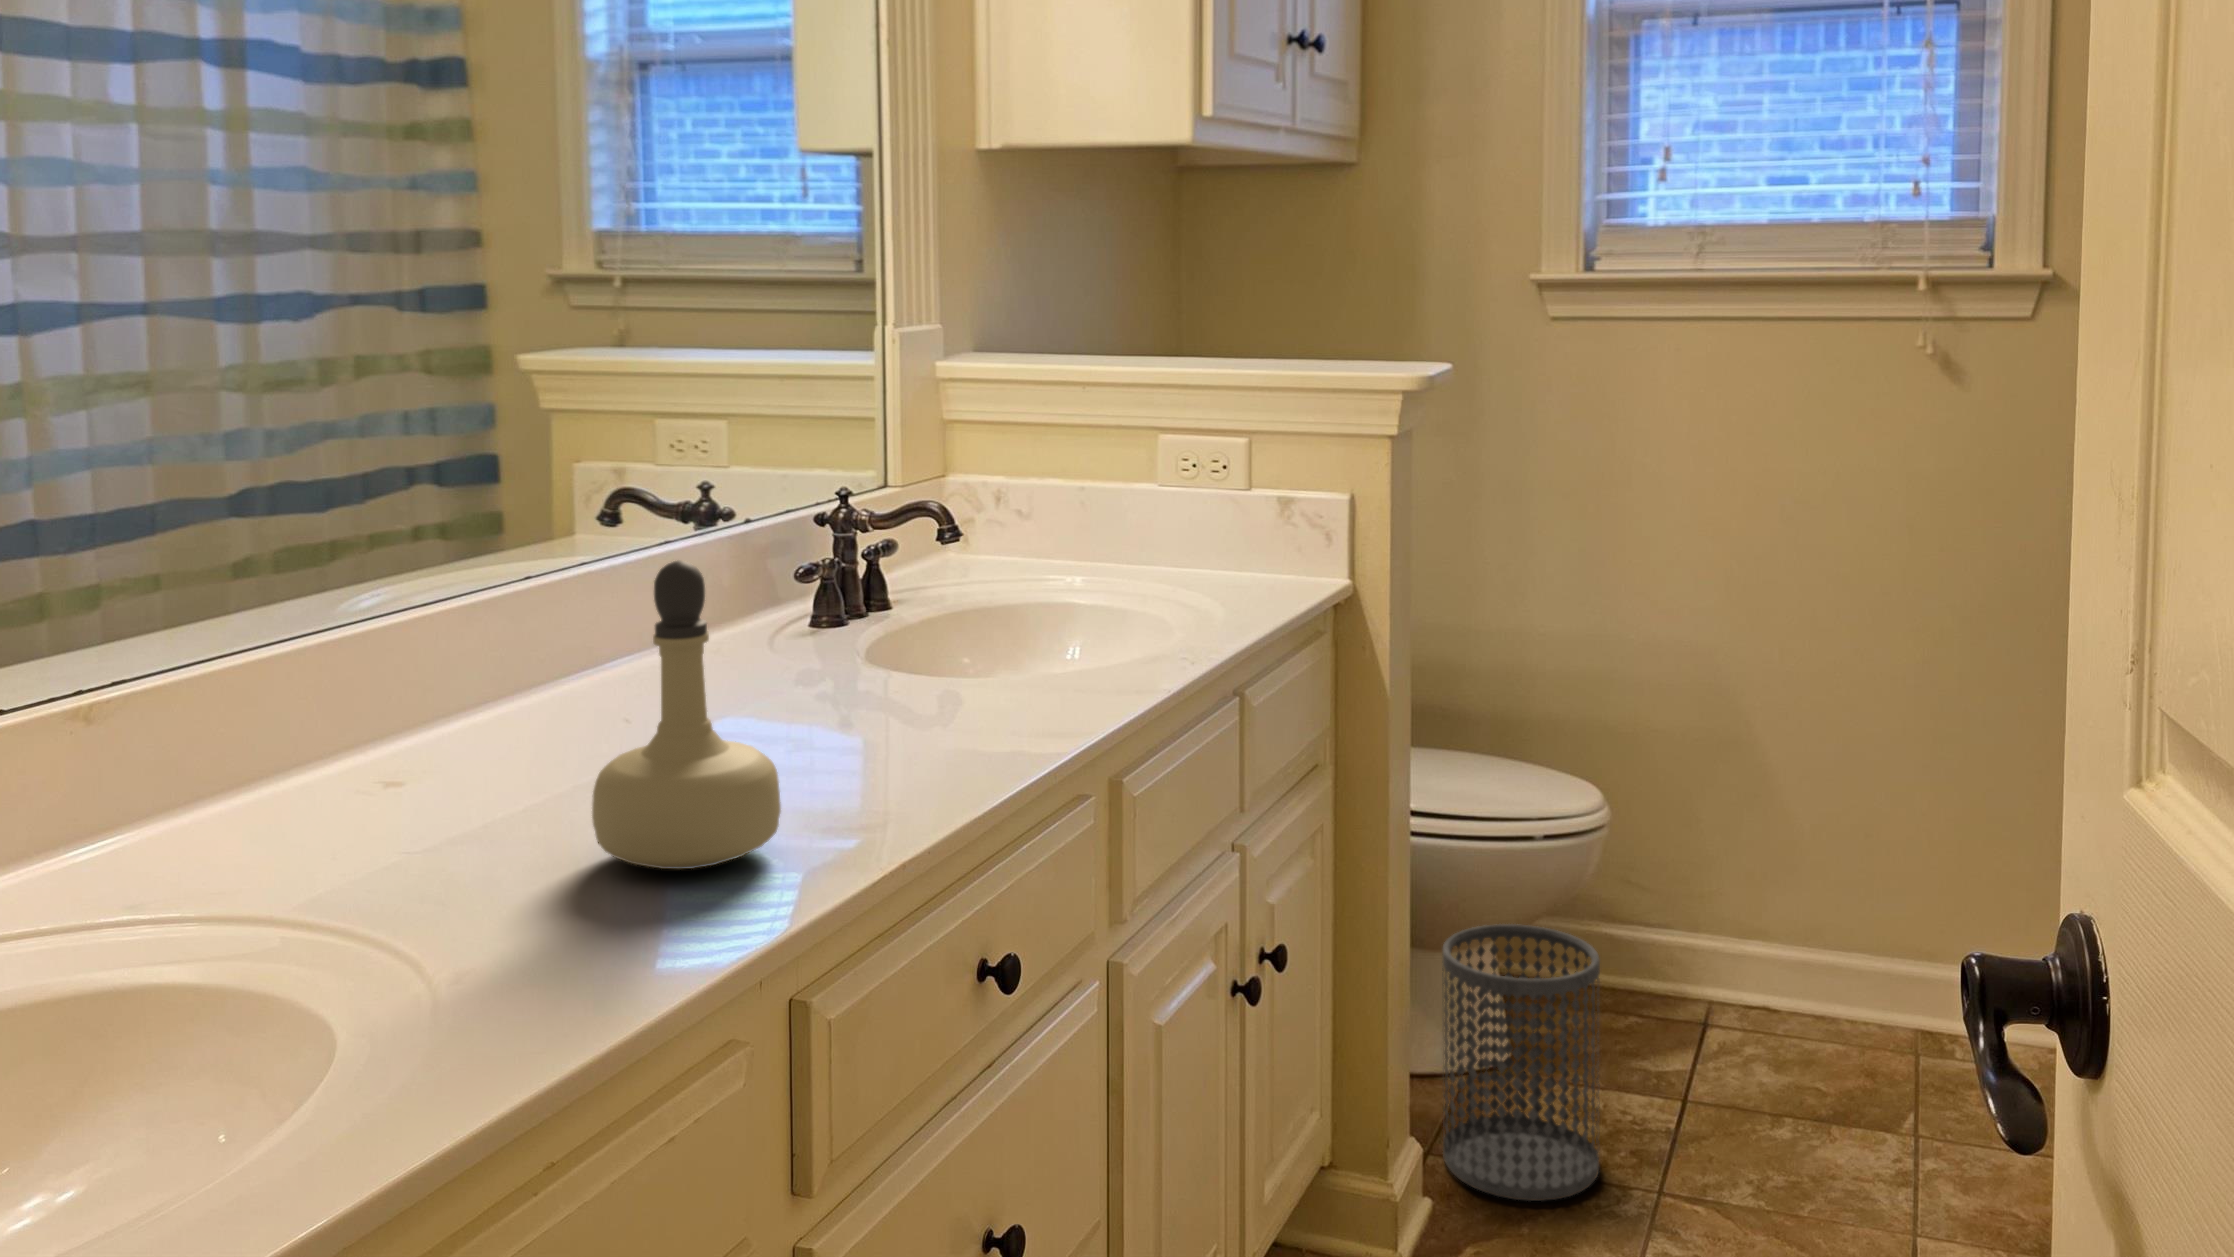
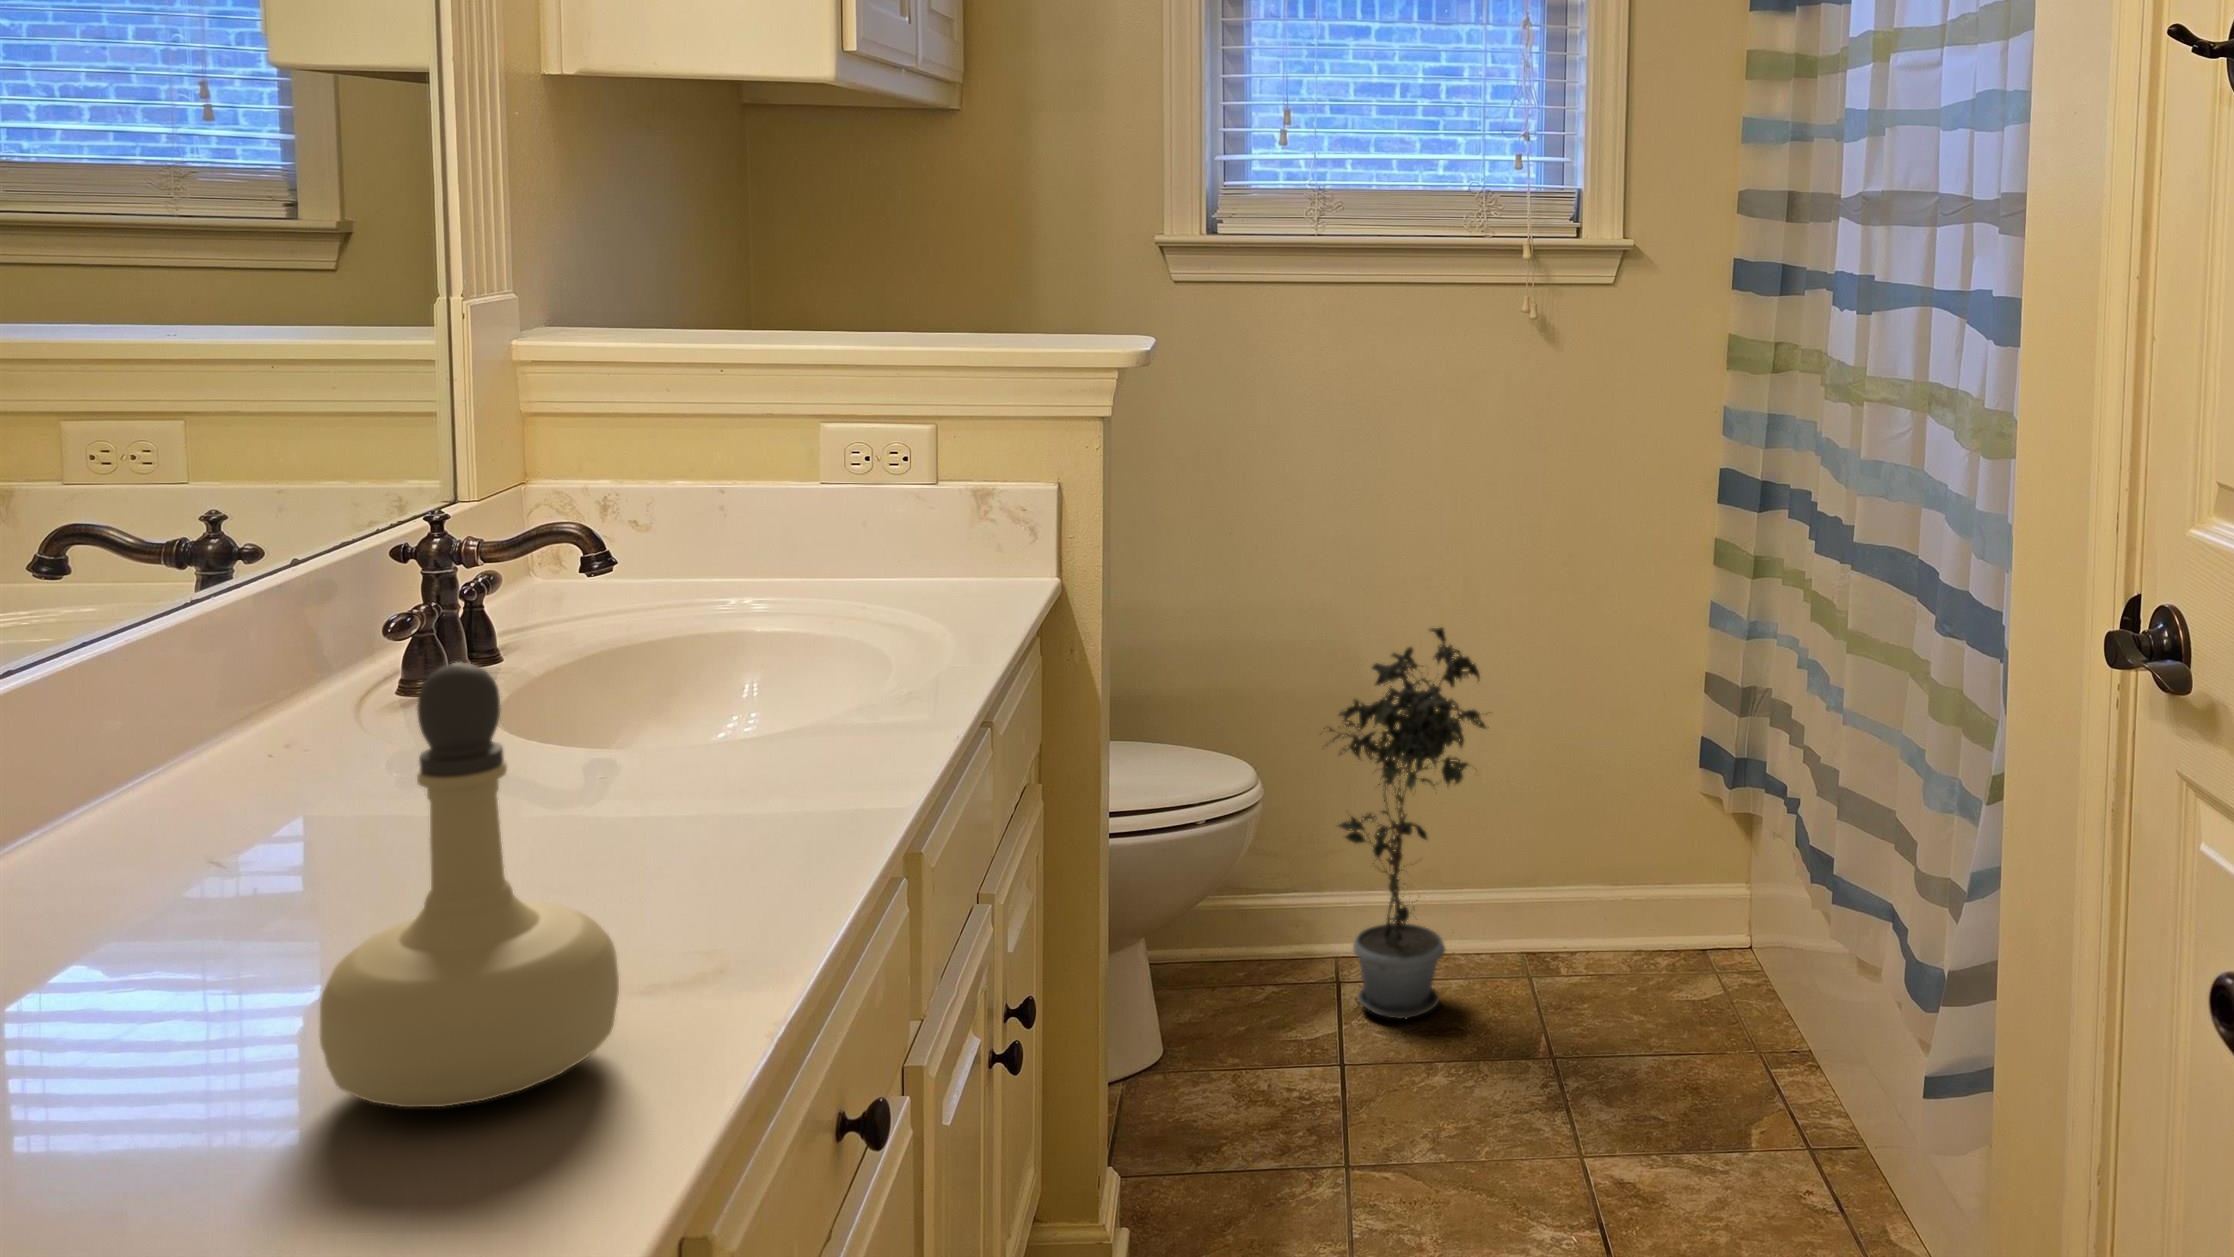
potted plant: none [1678,672,1868,1073] -> present [1324,627,1486,1019]
wastebasket: present [1442,924,1600,1201] -> none [1122,919,1285,1209]

